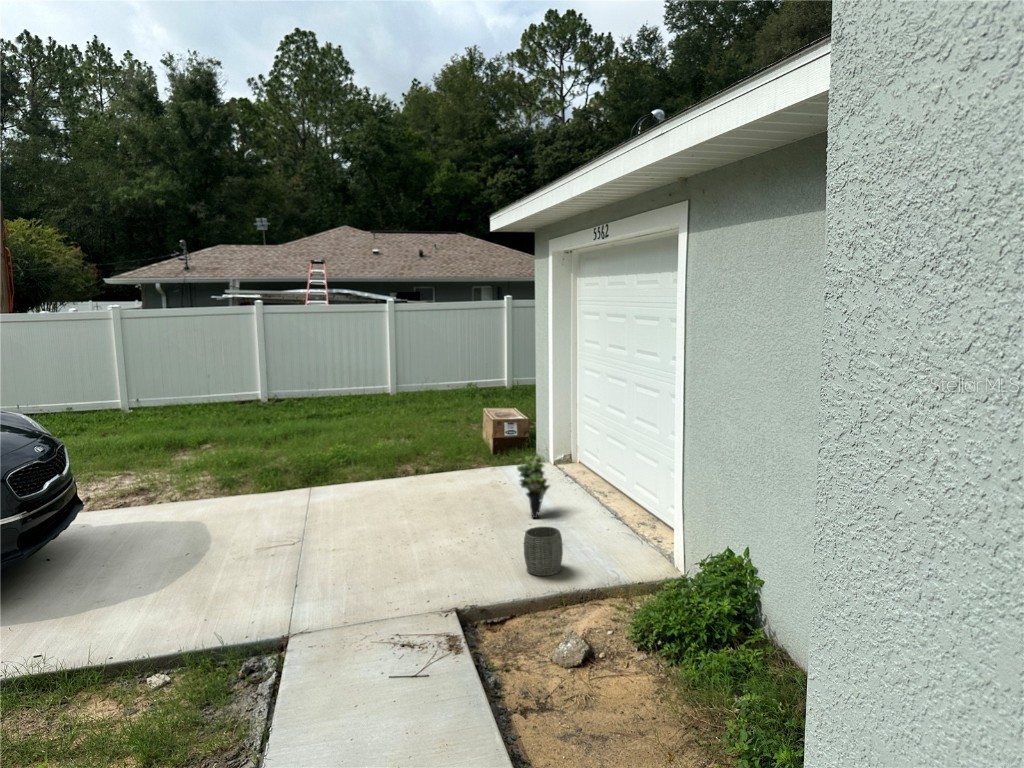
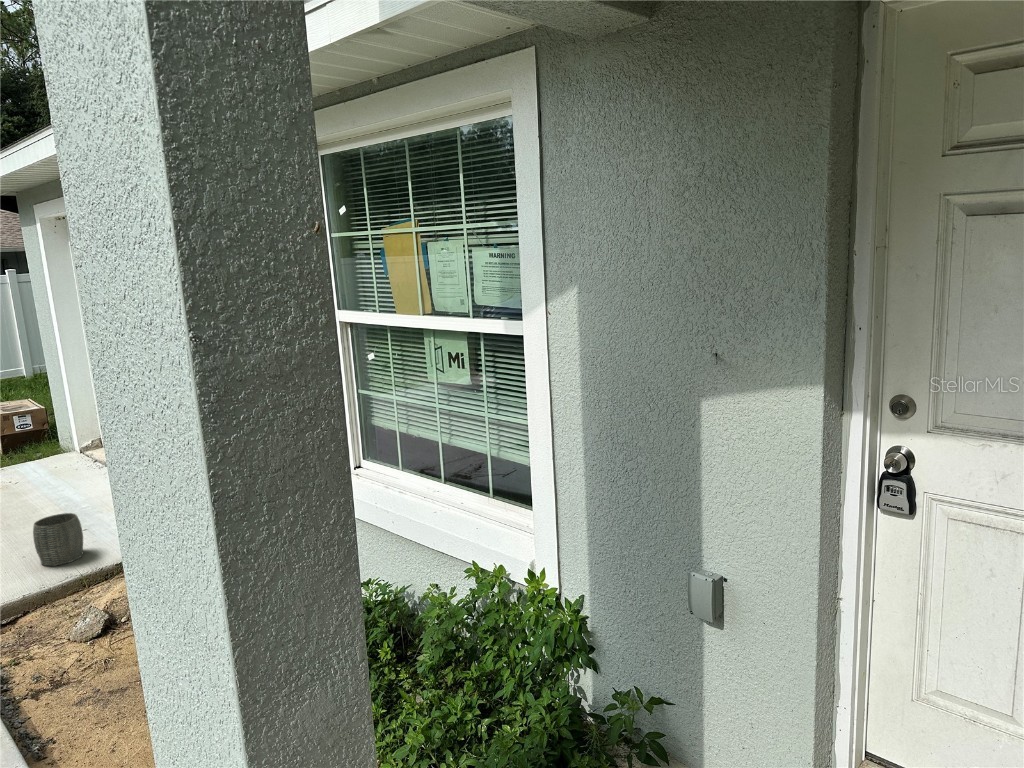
potted plant: present [517,456,550,518] -> none [24,443,70,512]

